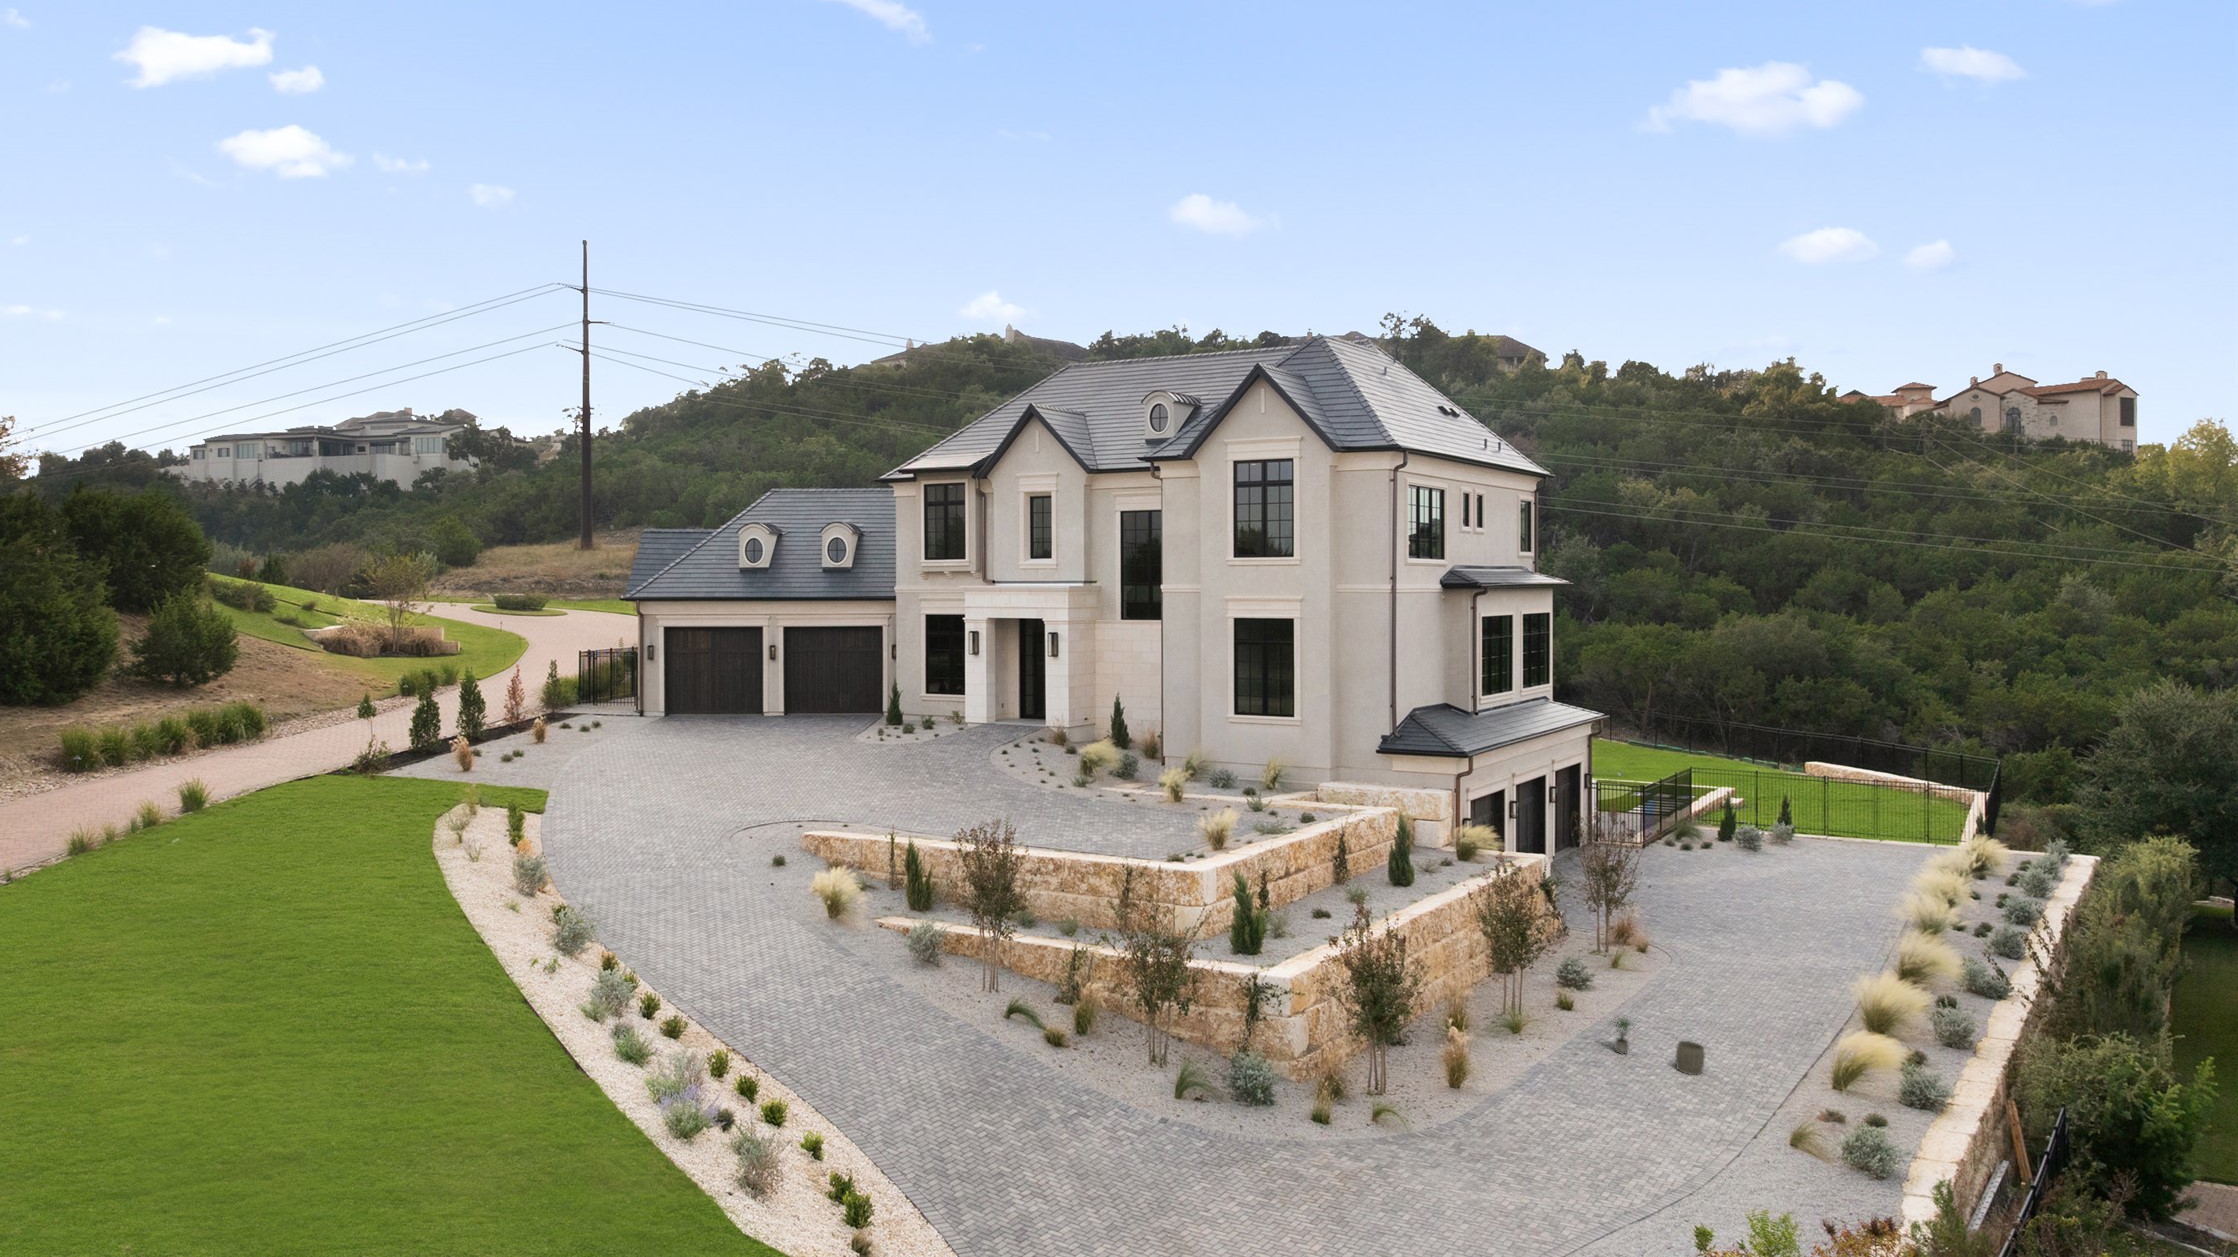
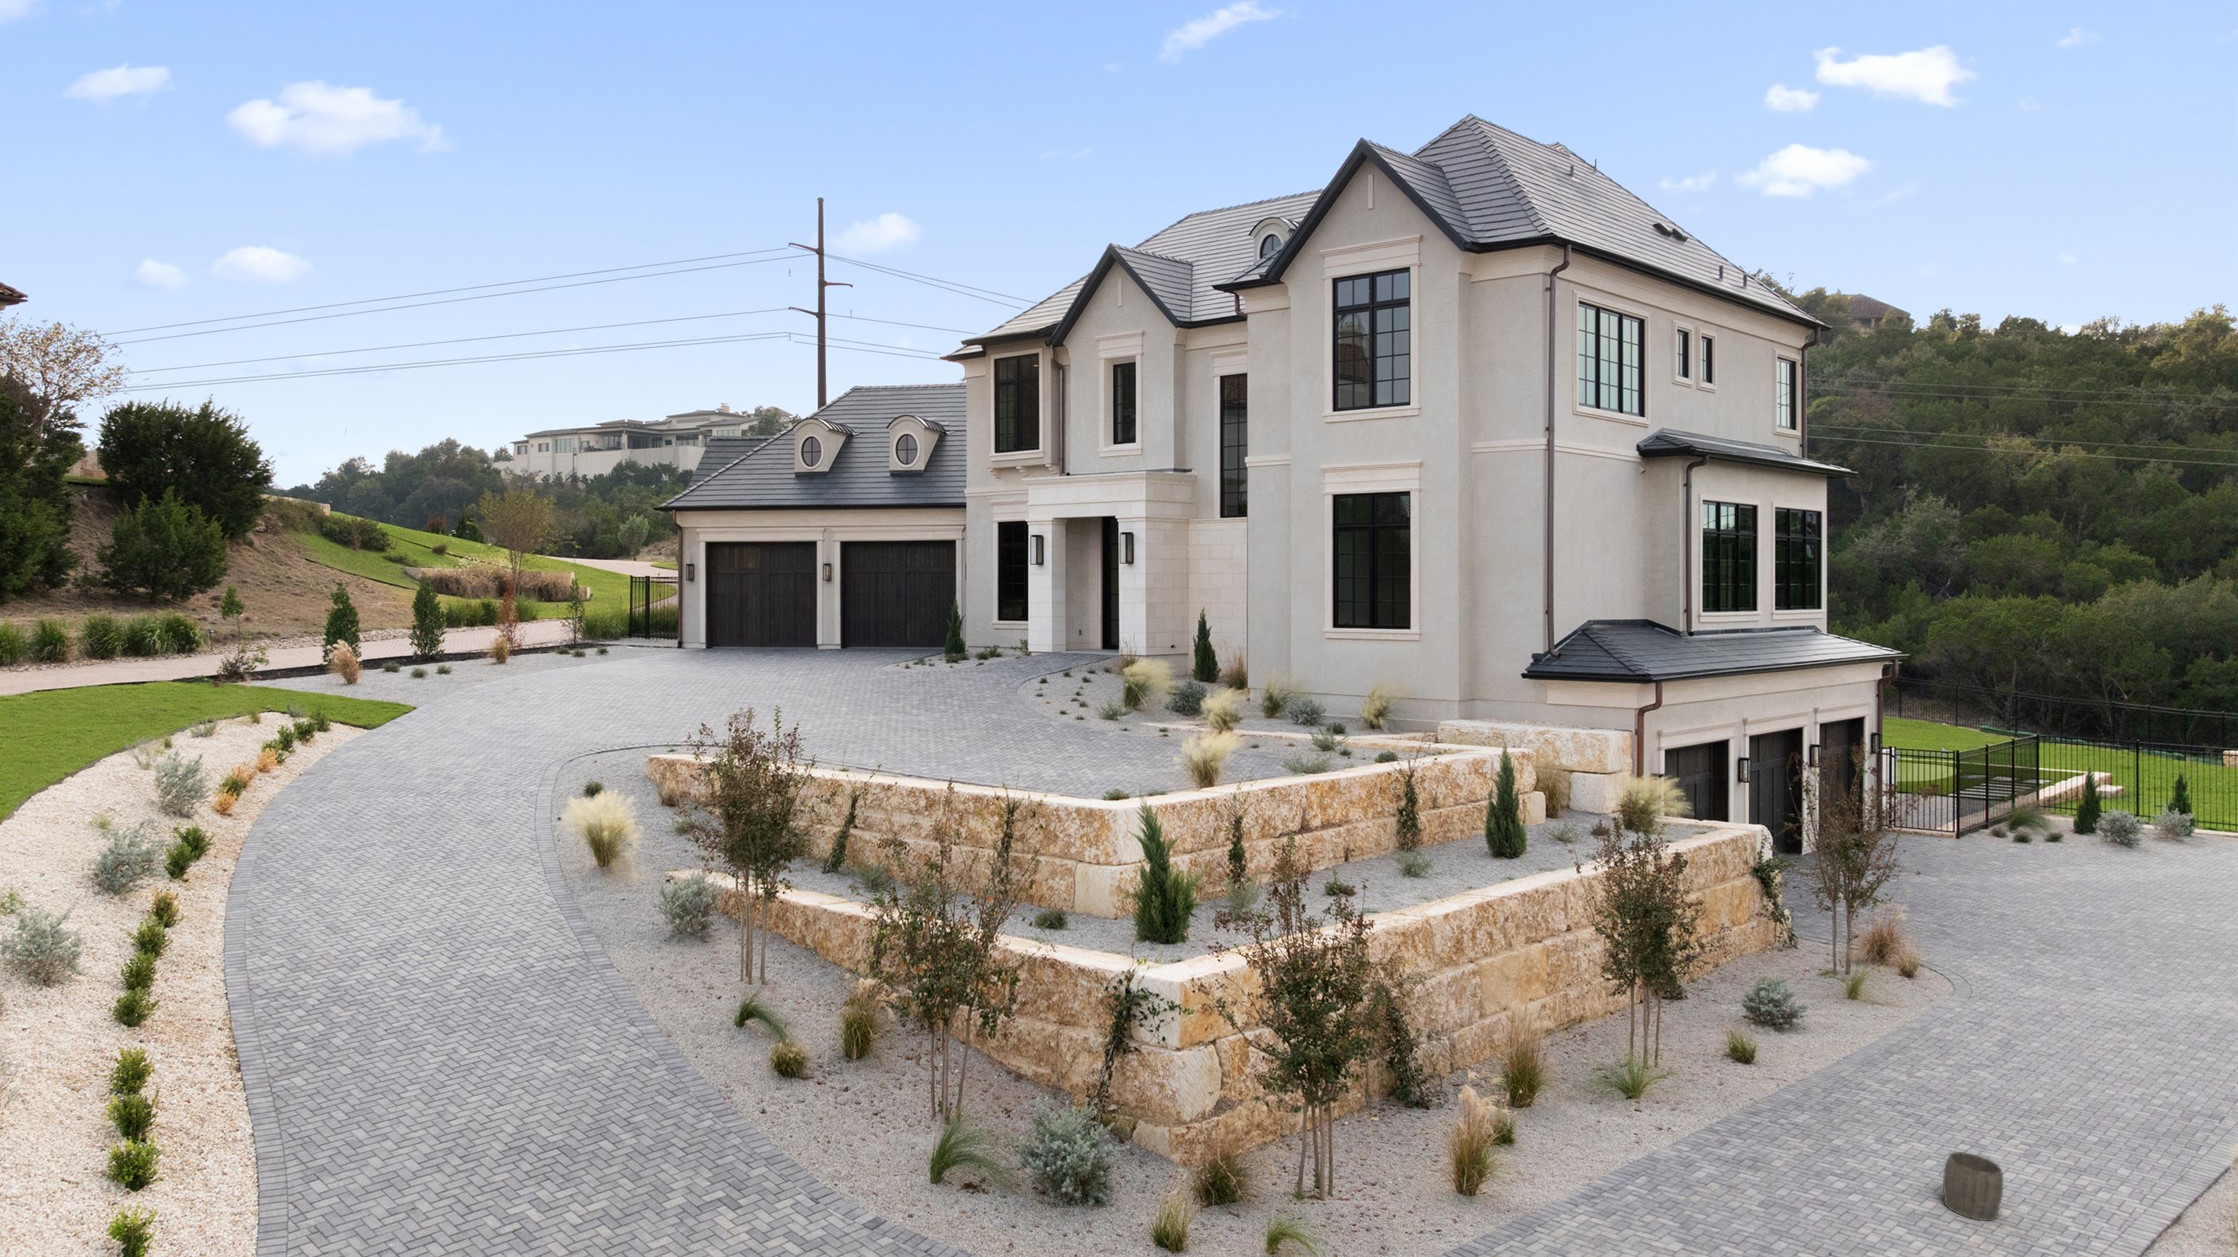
potted plant: present [1609,1018,1633,1054] -> none [1813,1093,1867,1164]

